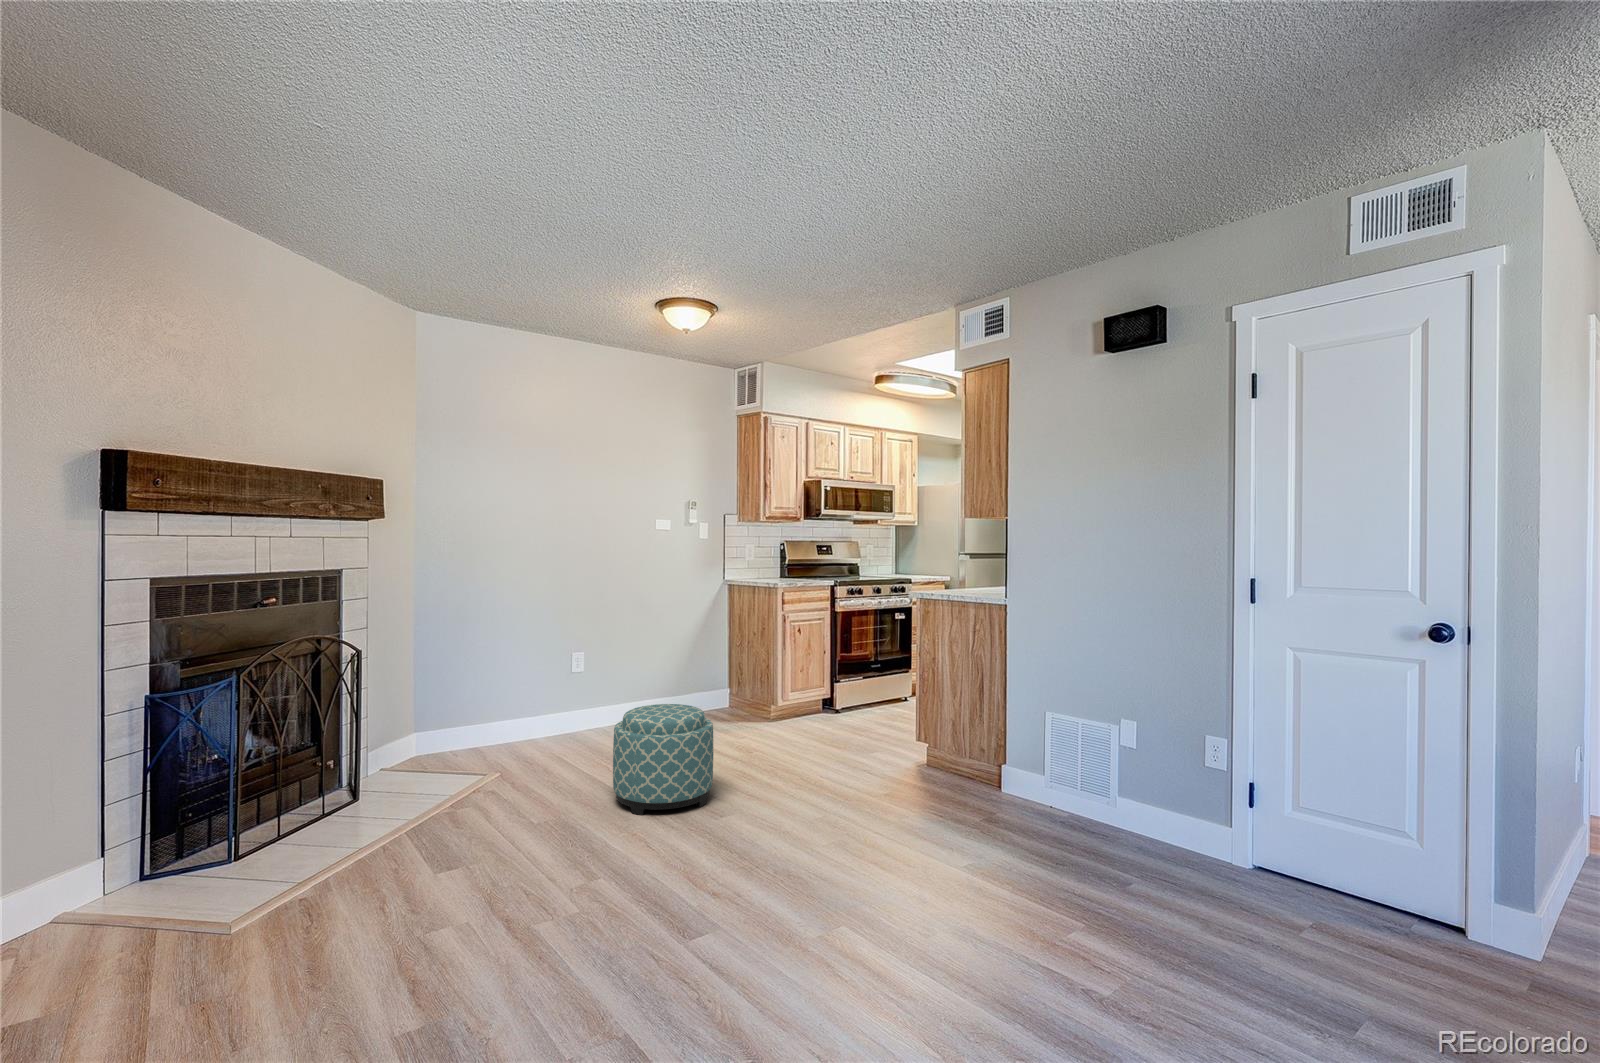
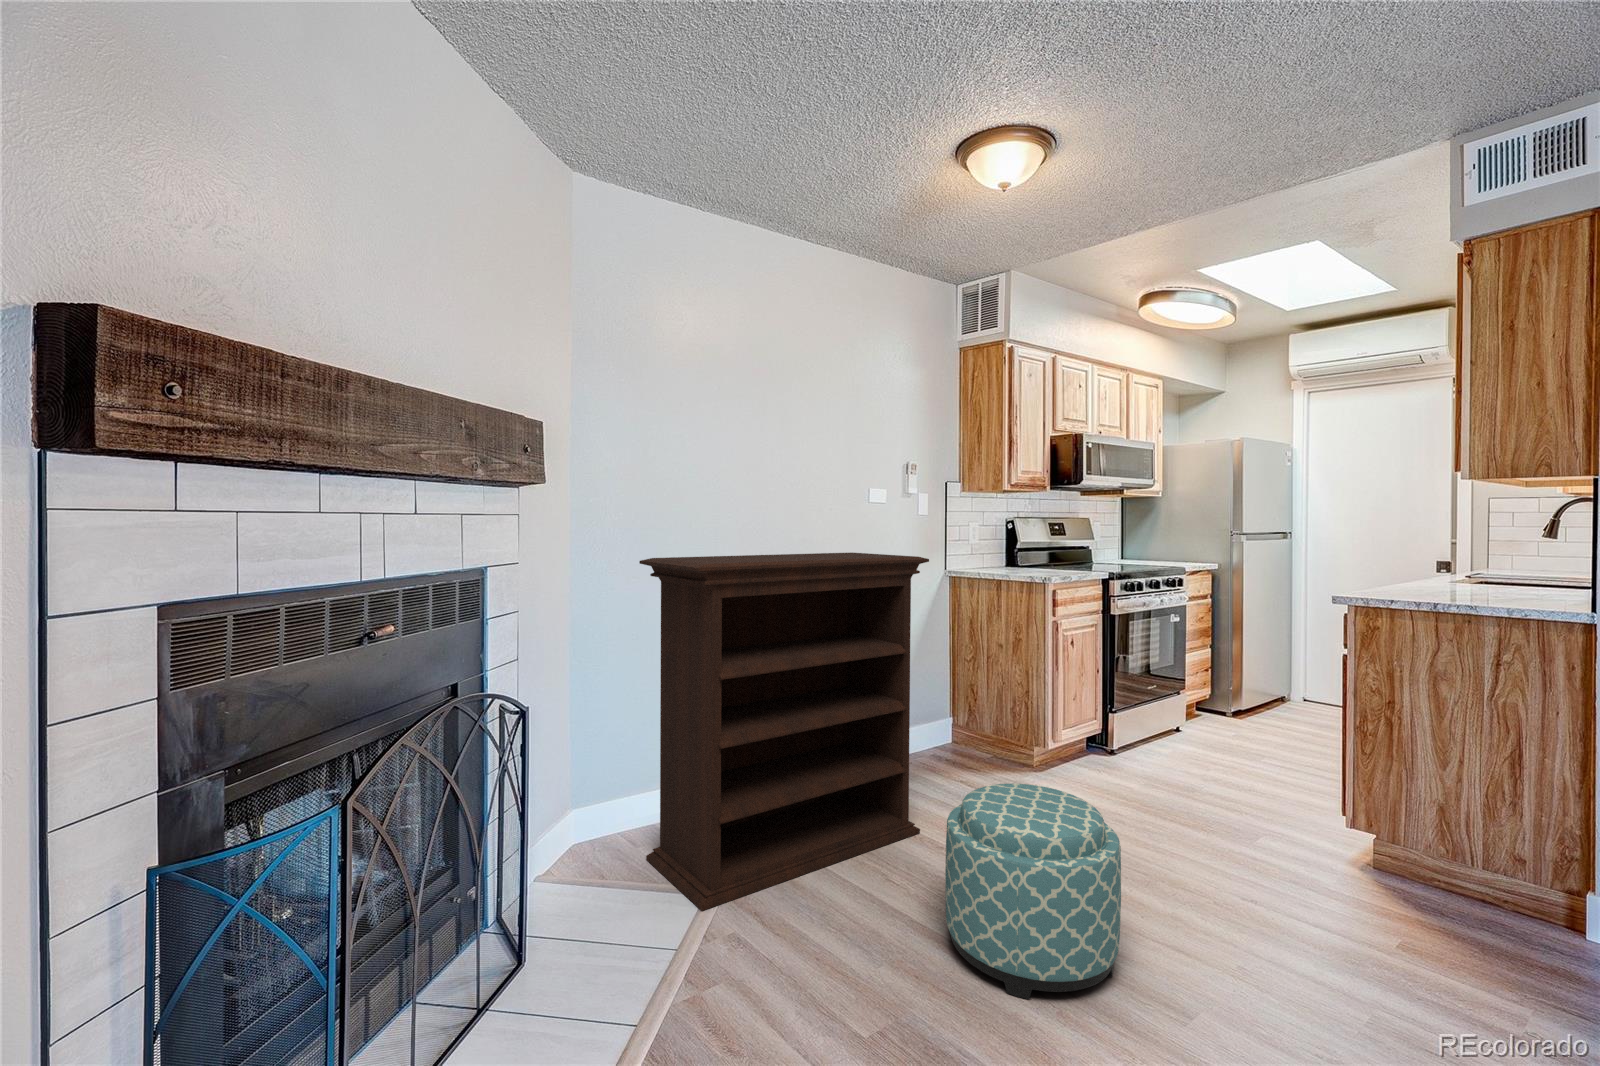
bookshelf: none [450,565,656,787] -> present [639,553,929,911]

